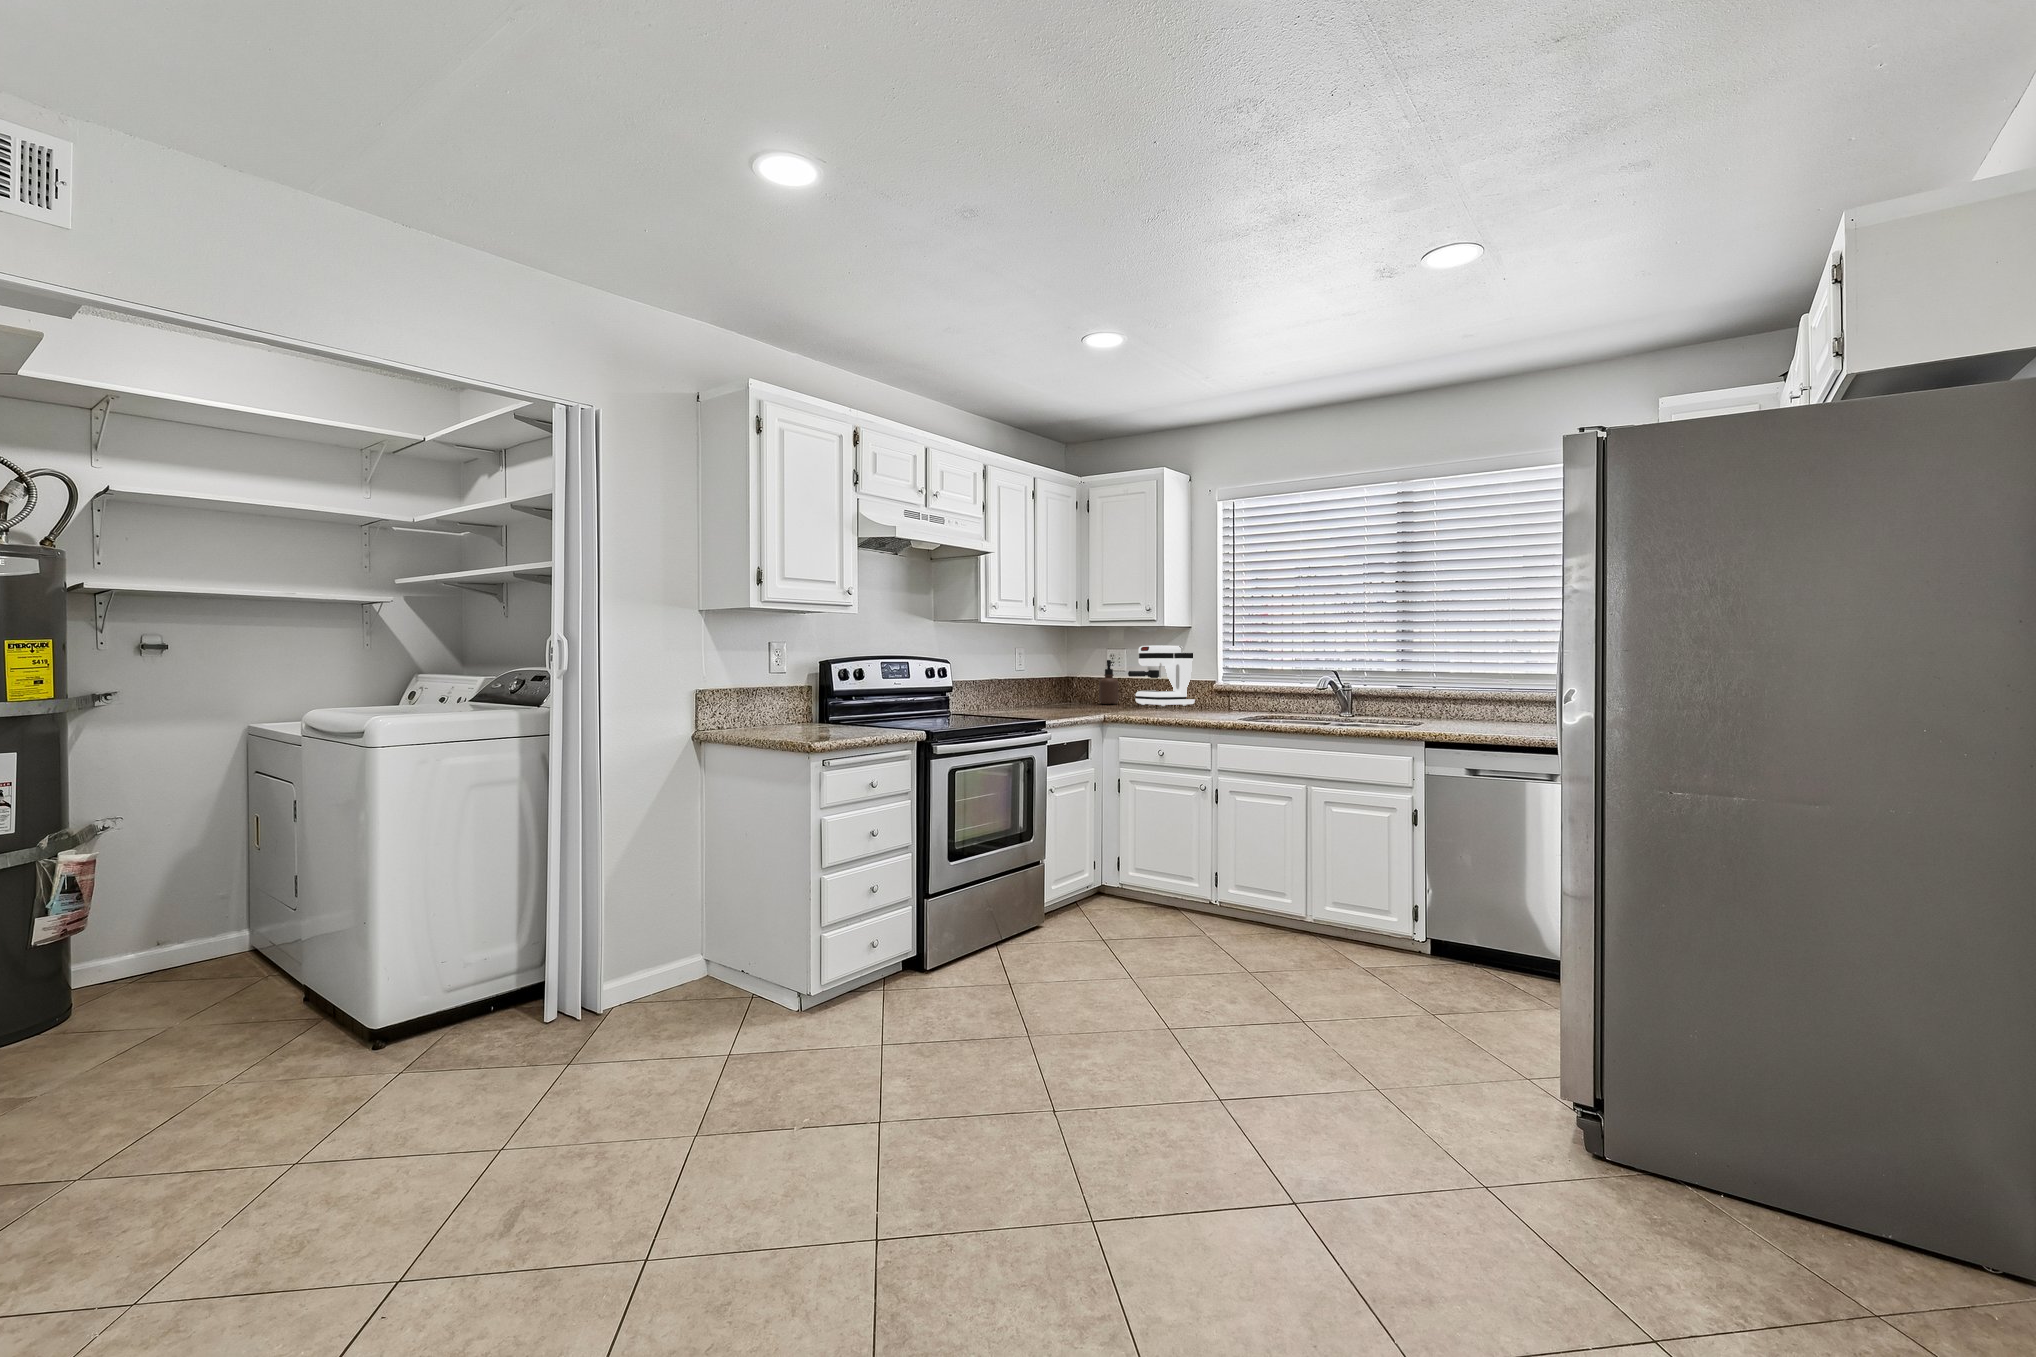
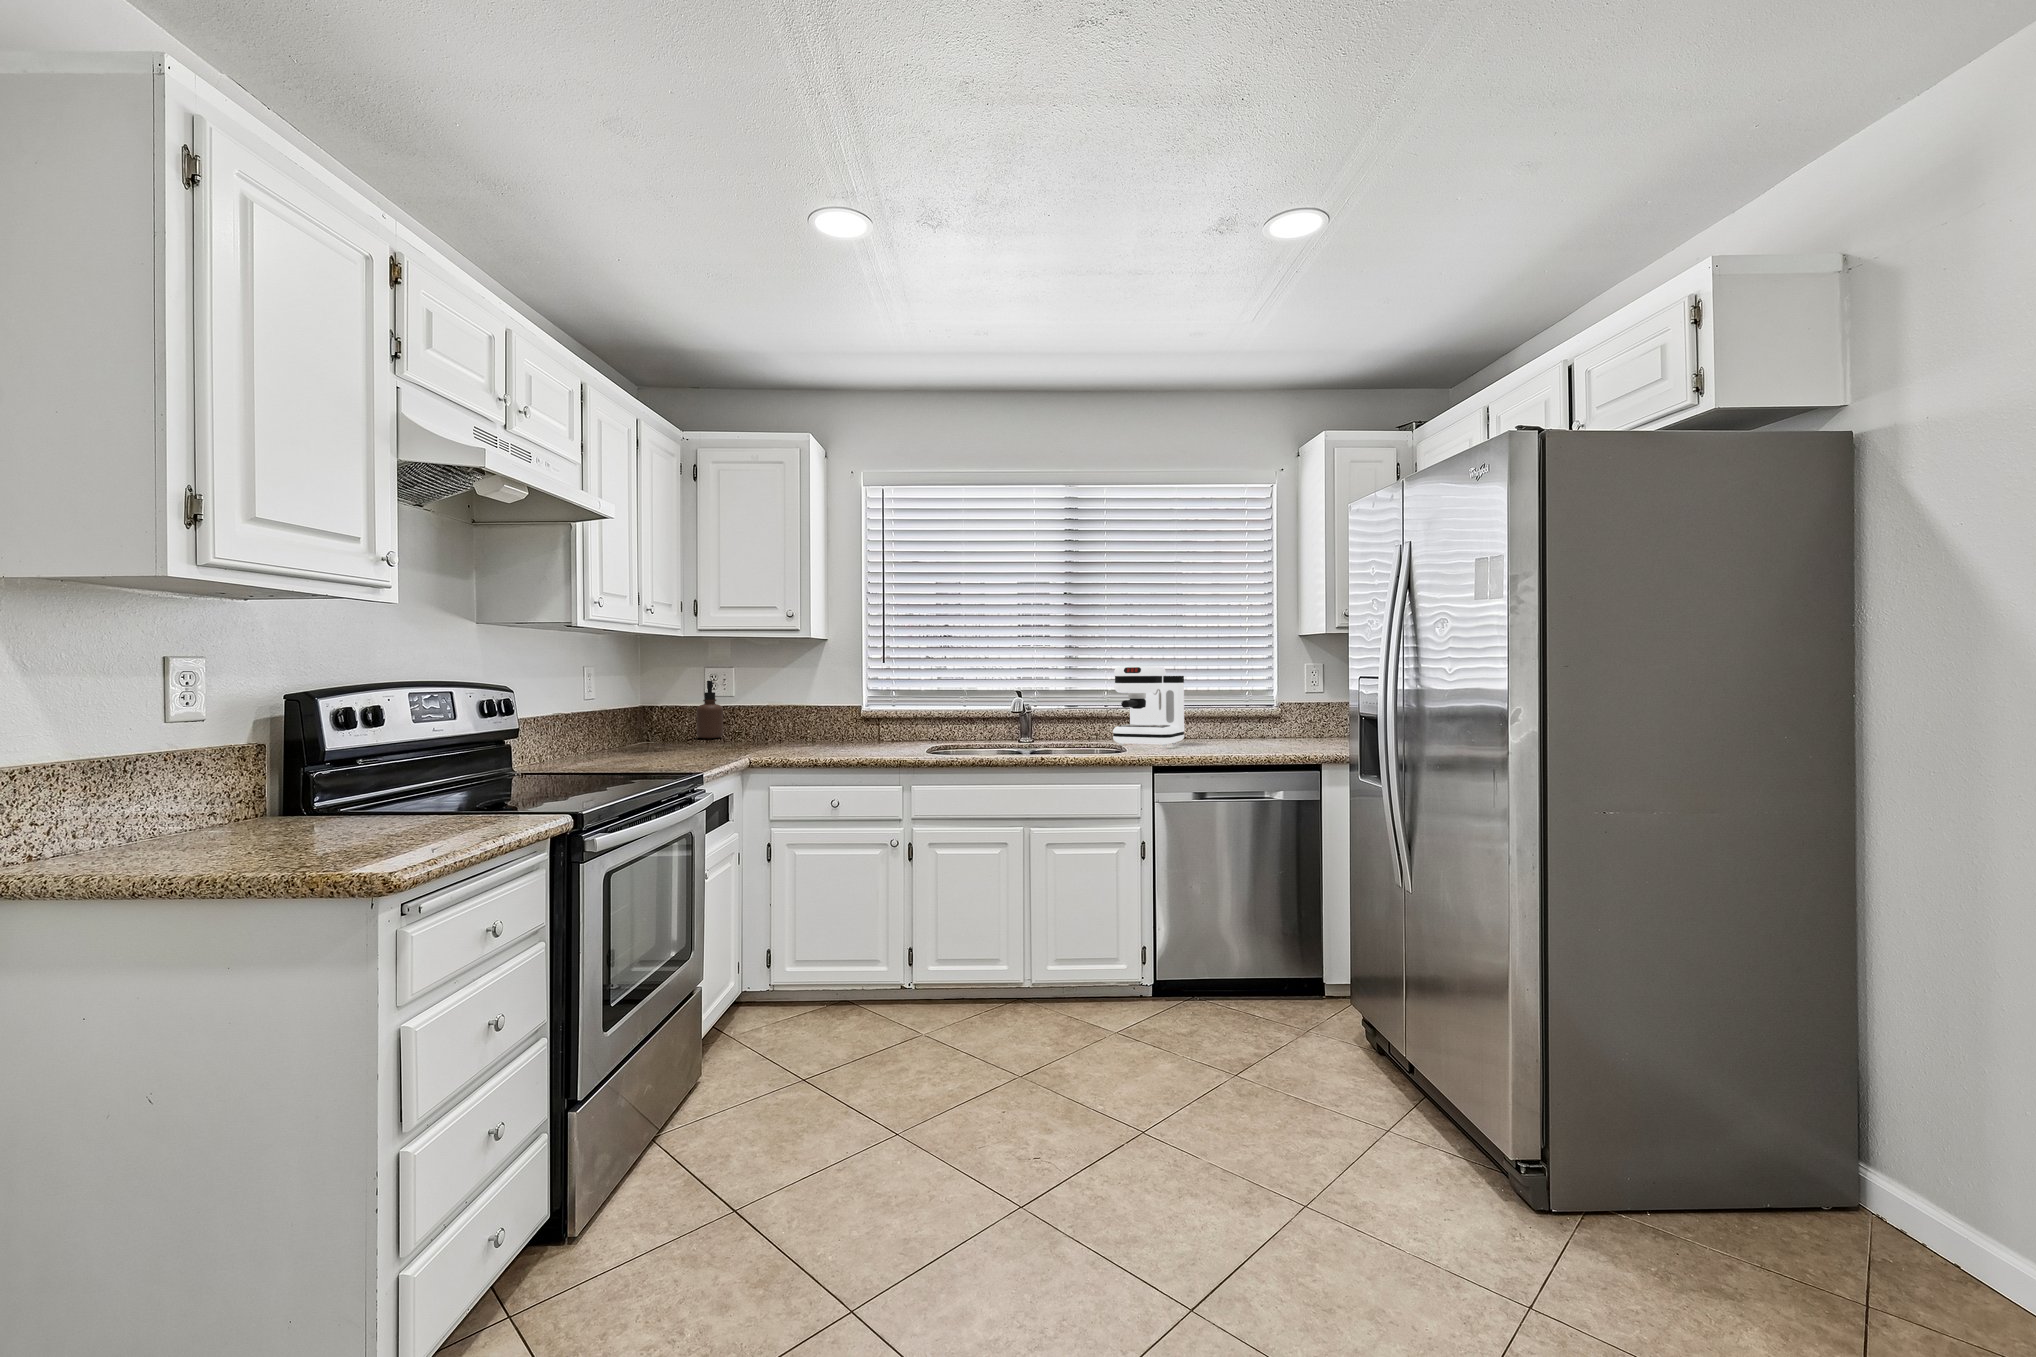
coffee maker: present [1128,646,1195,706] -> present [1113,666,1184,746]

